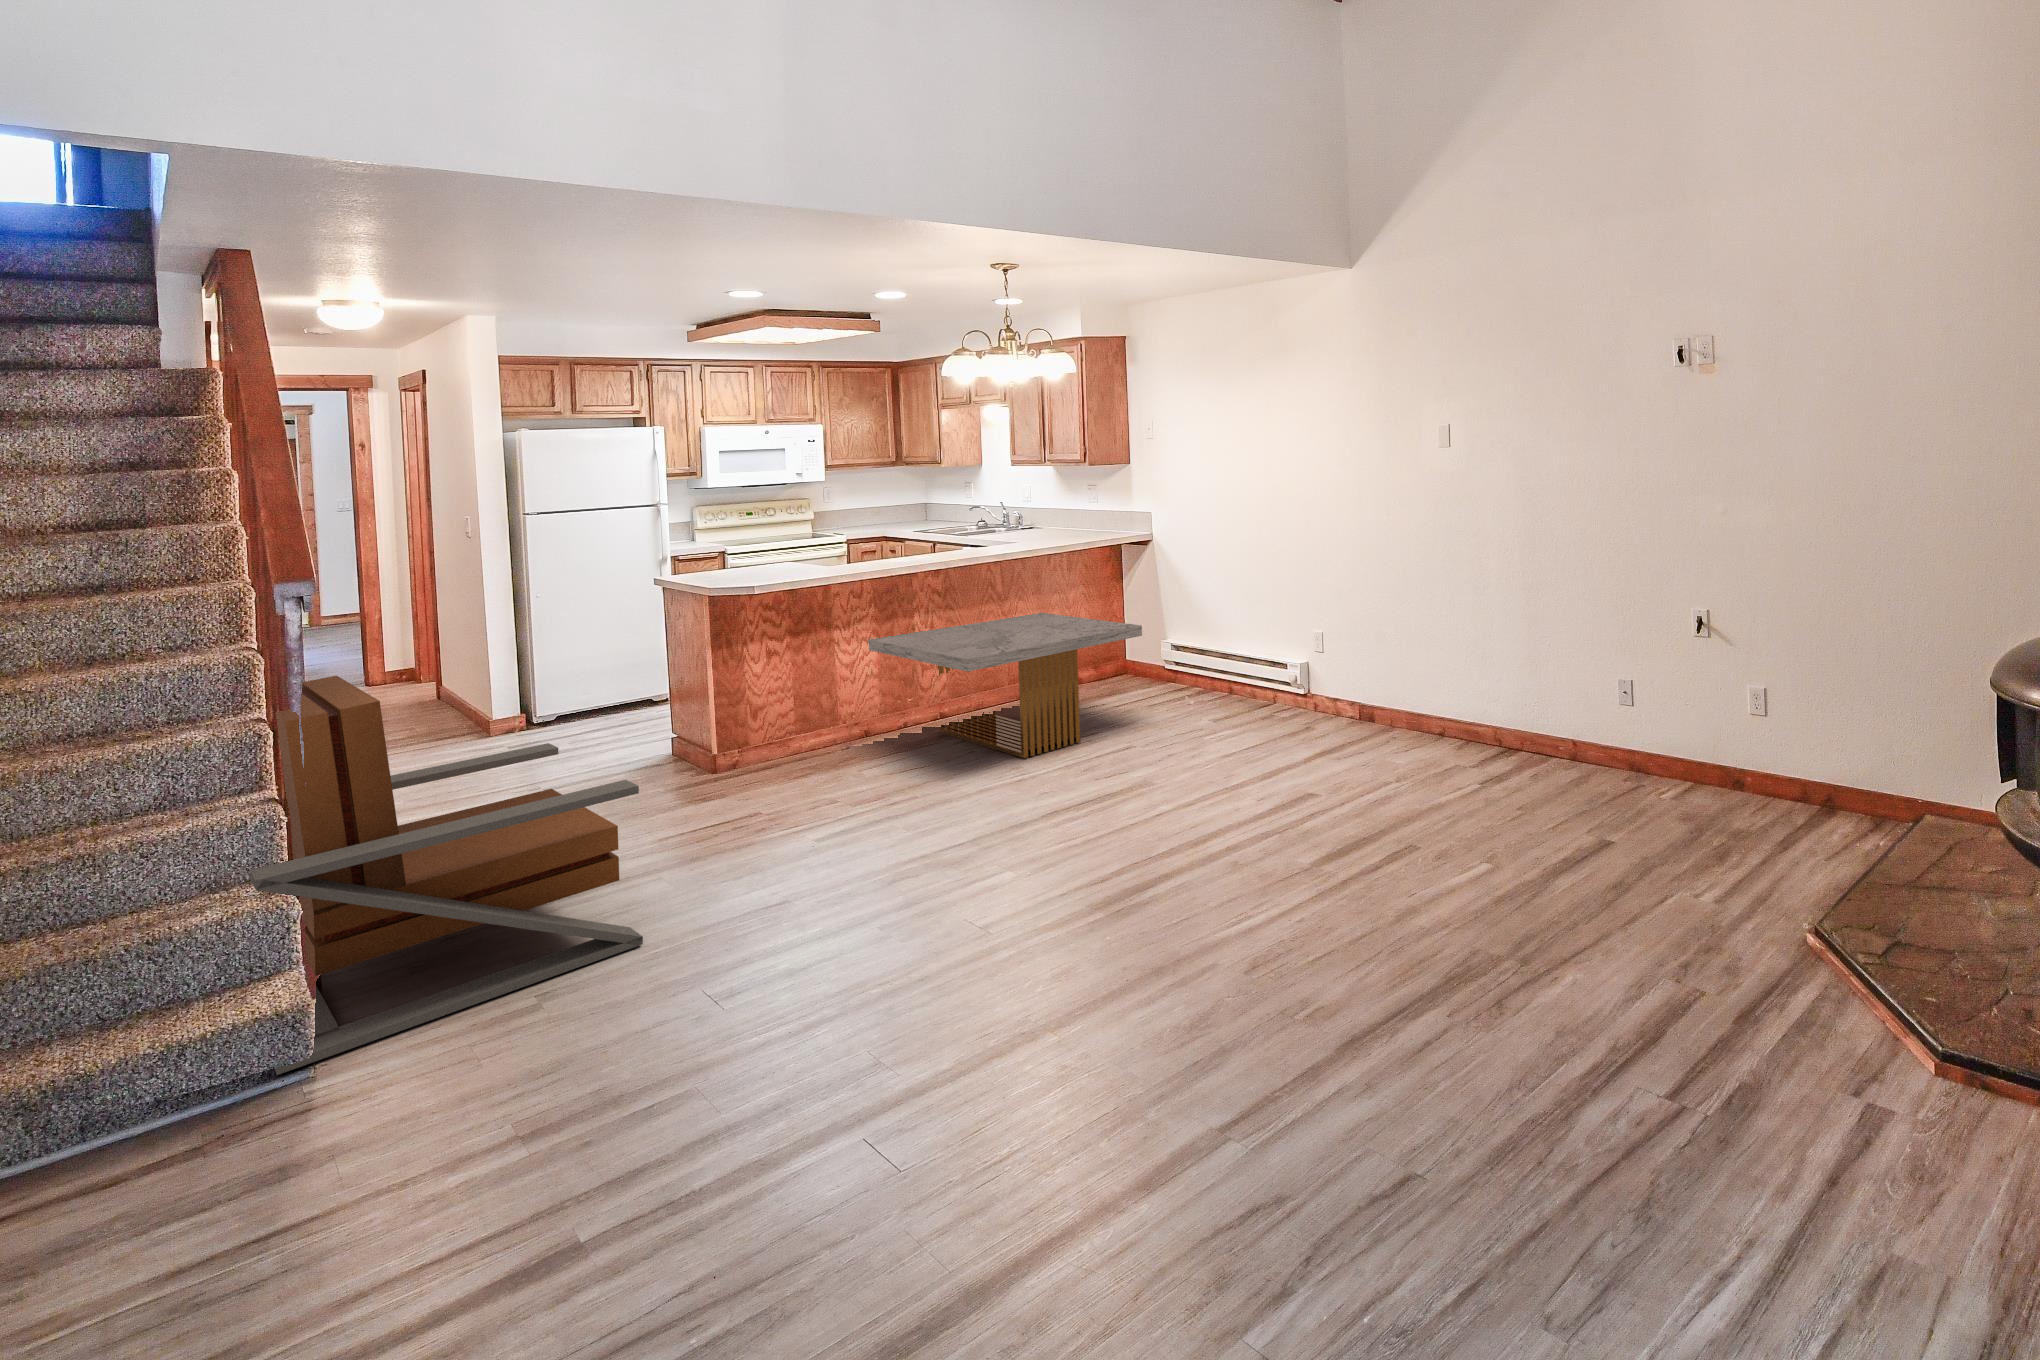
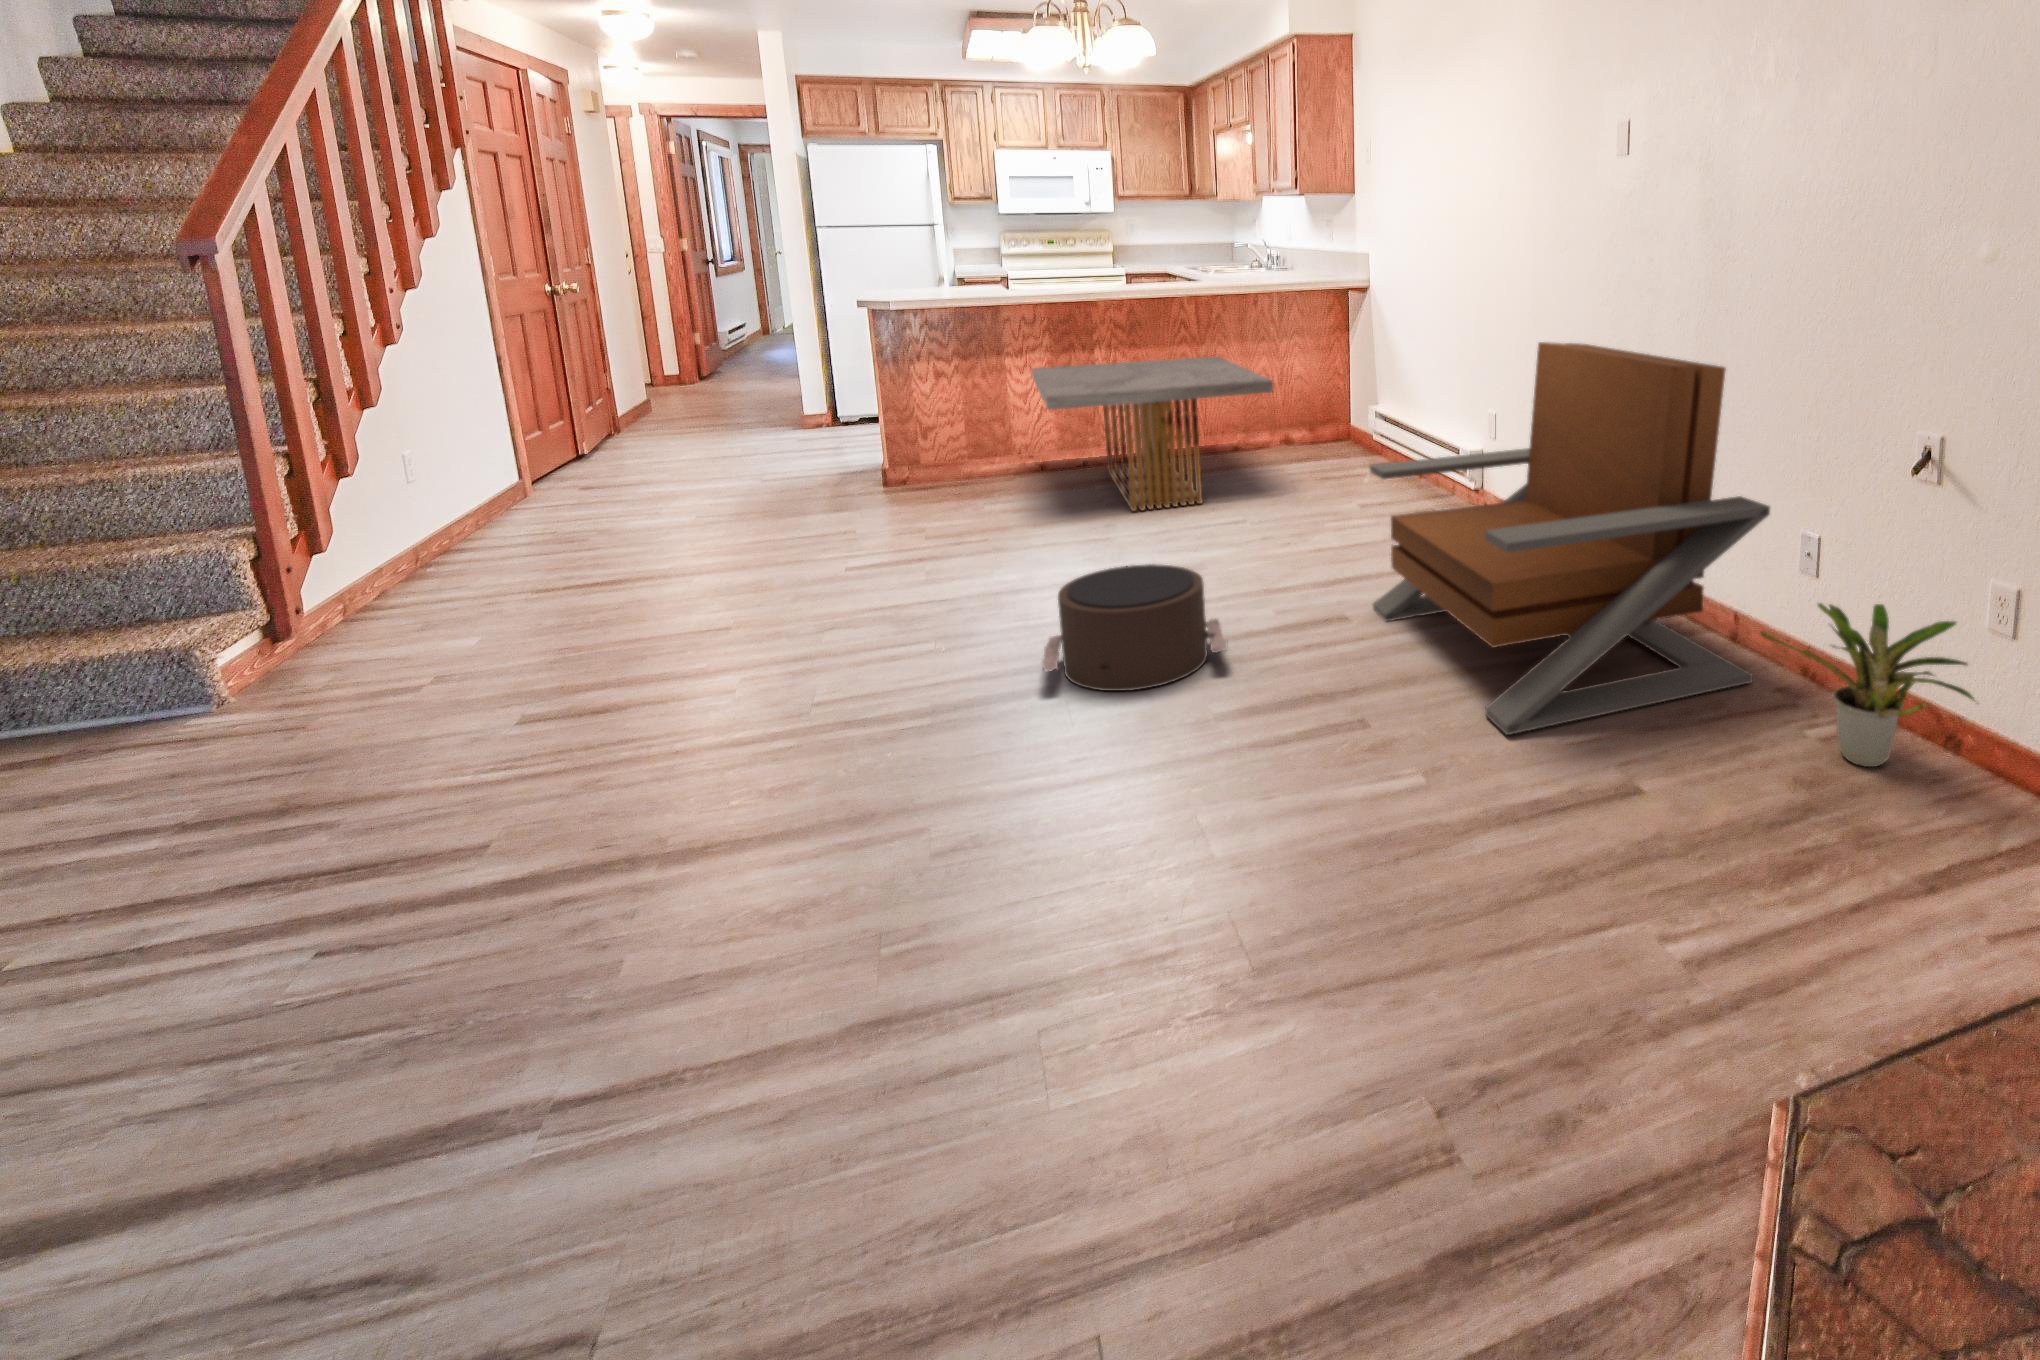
lounge chair: present [250,676,643,1075] -> present [1370,342,1770,735]
potted plant: none [1634,708,1762,806] -> present [1760,603,1979,767]
pouf: none [1134,774,1288,879] -> present [1042,564,1228,691]

